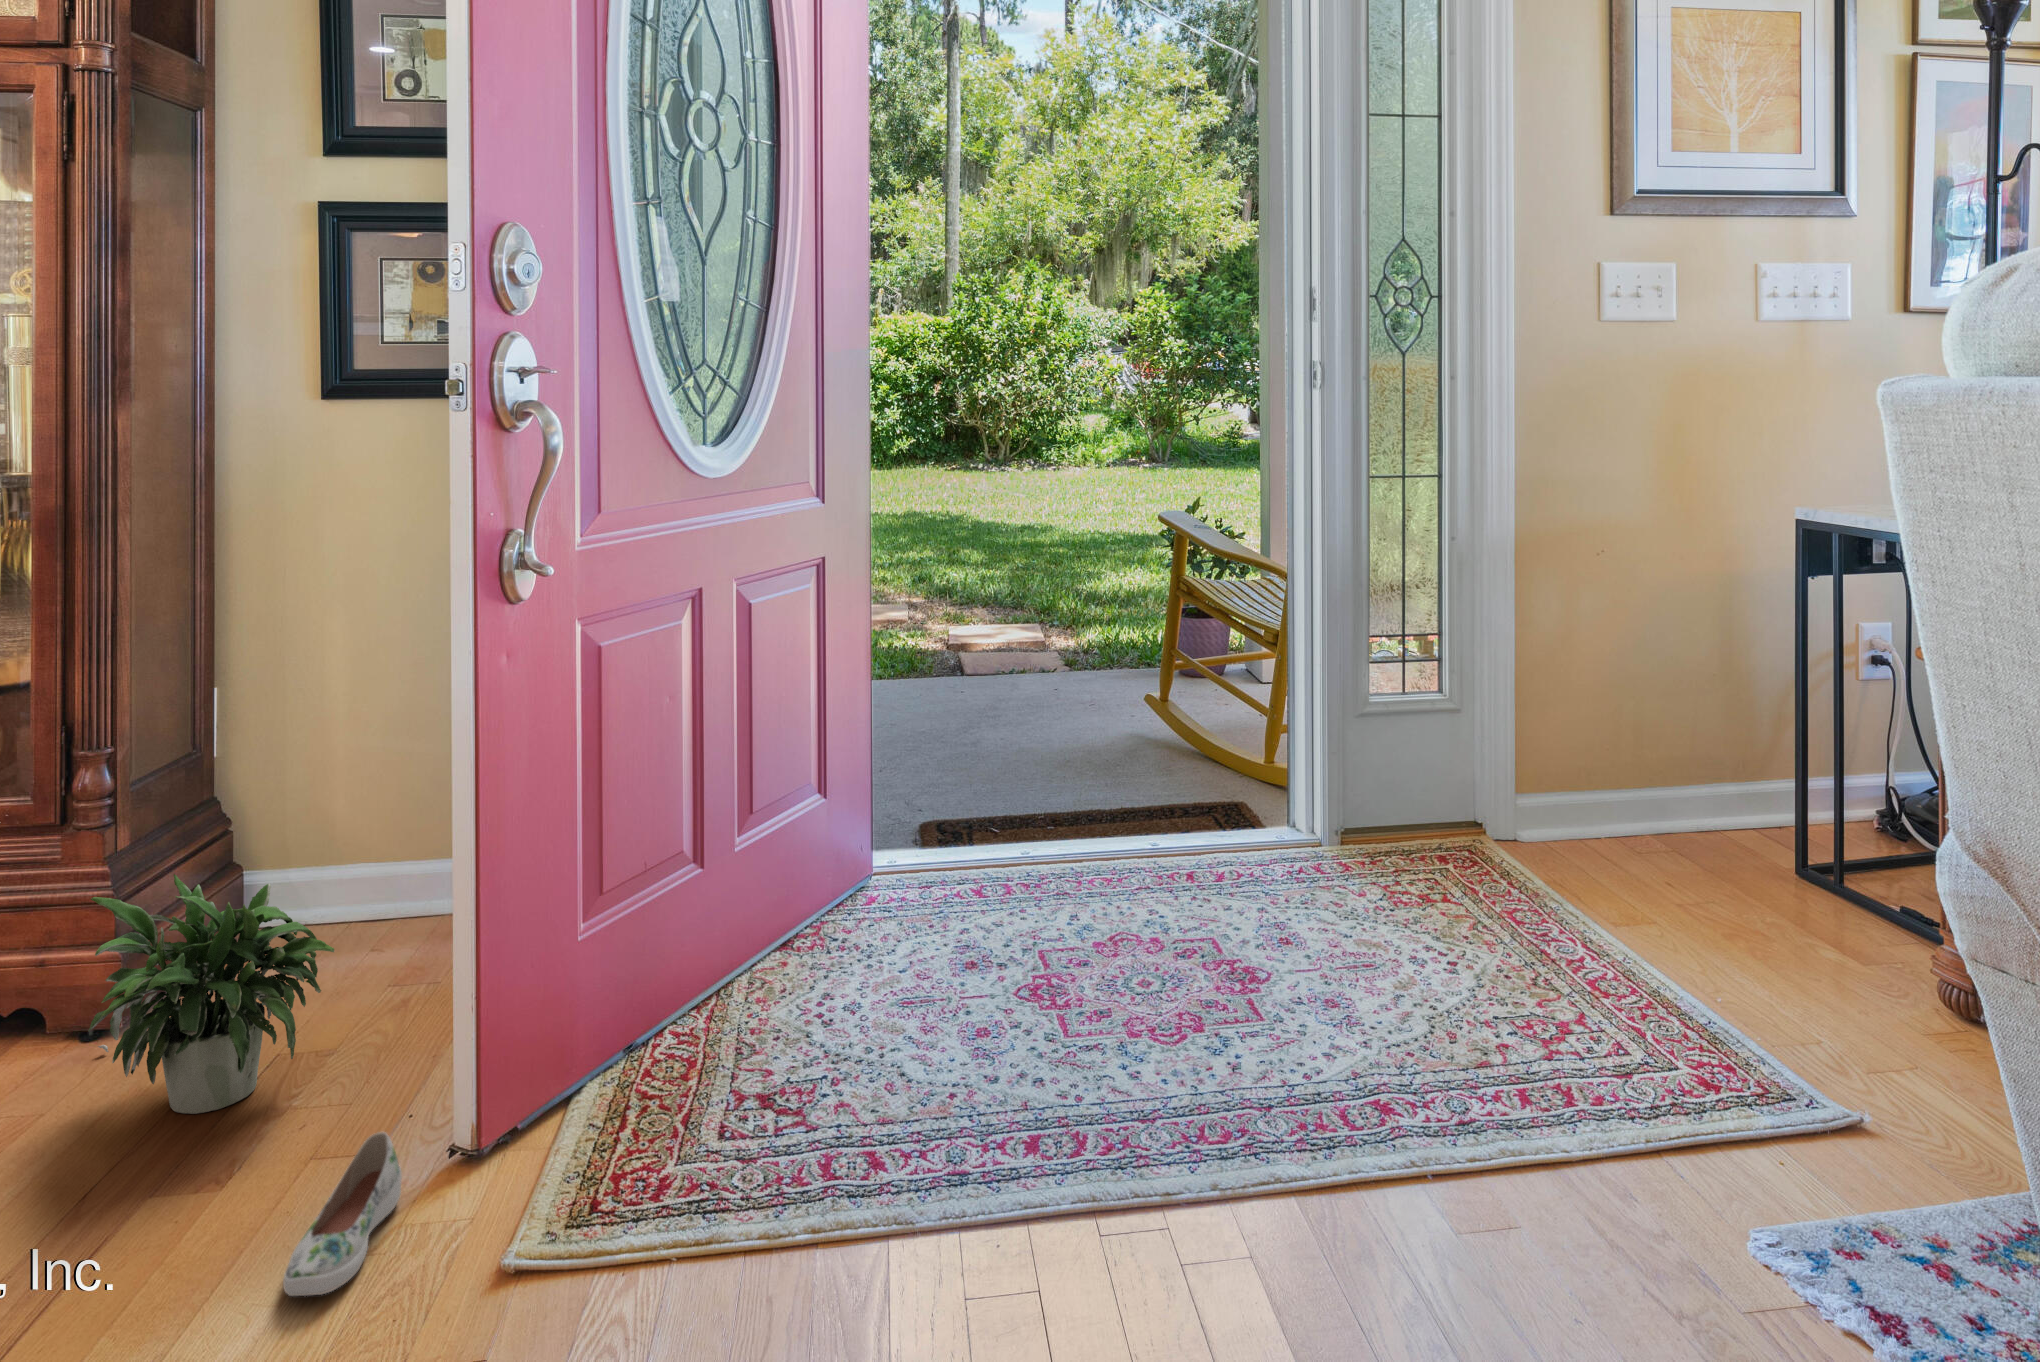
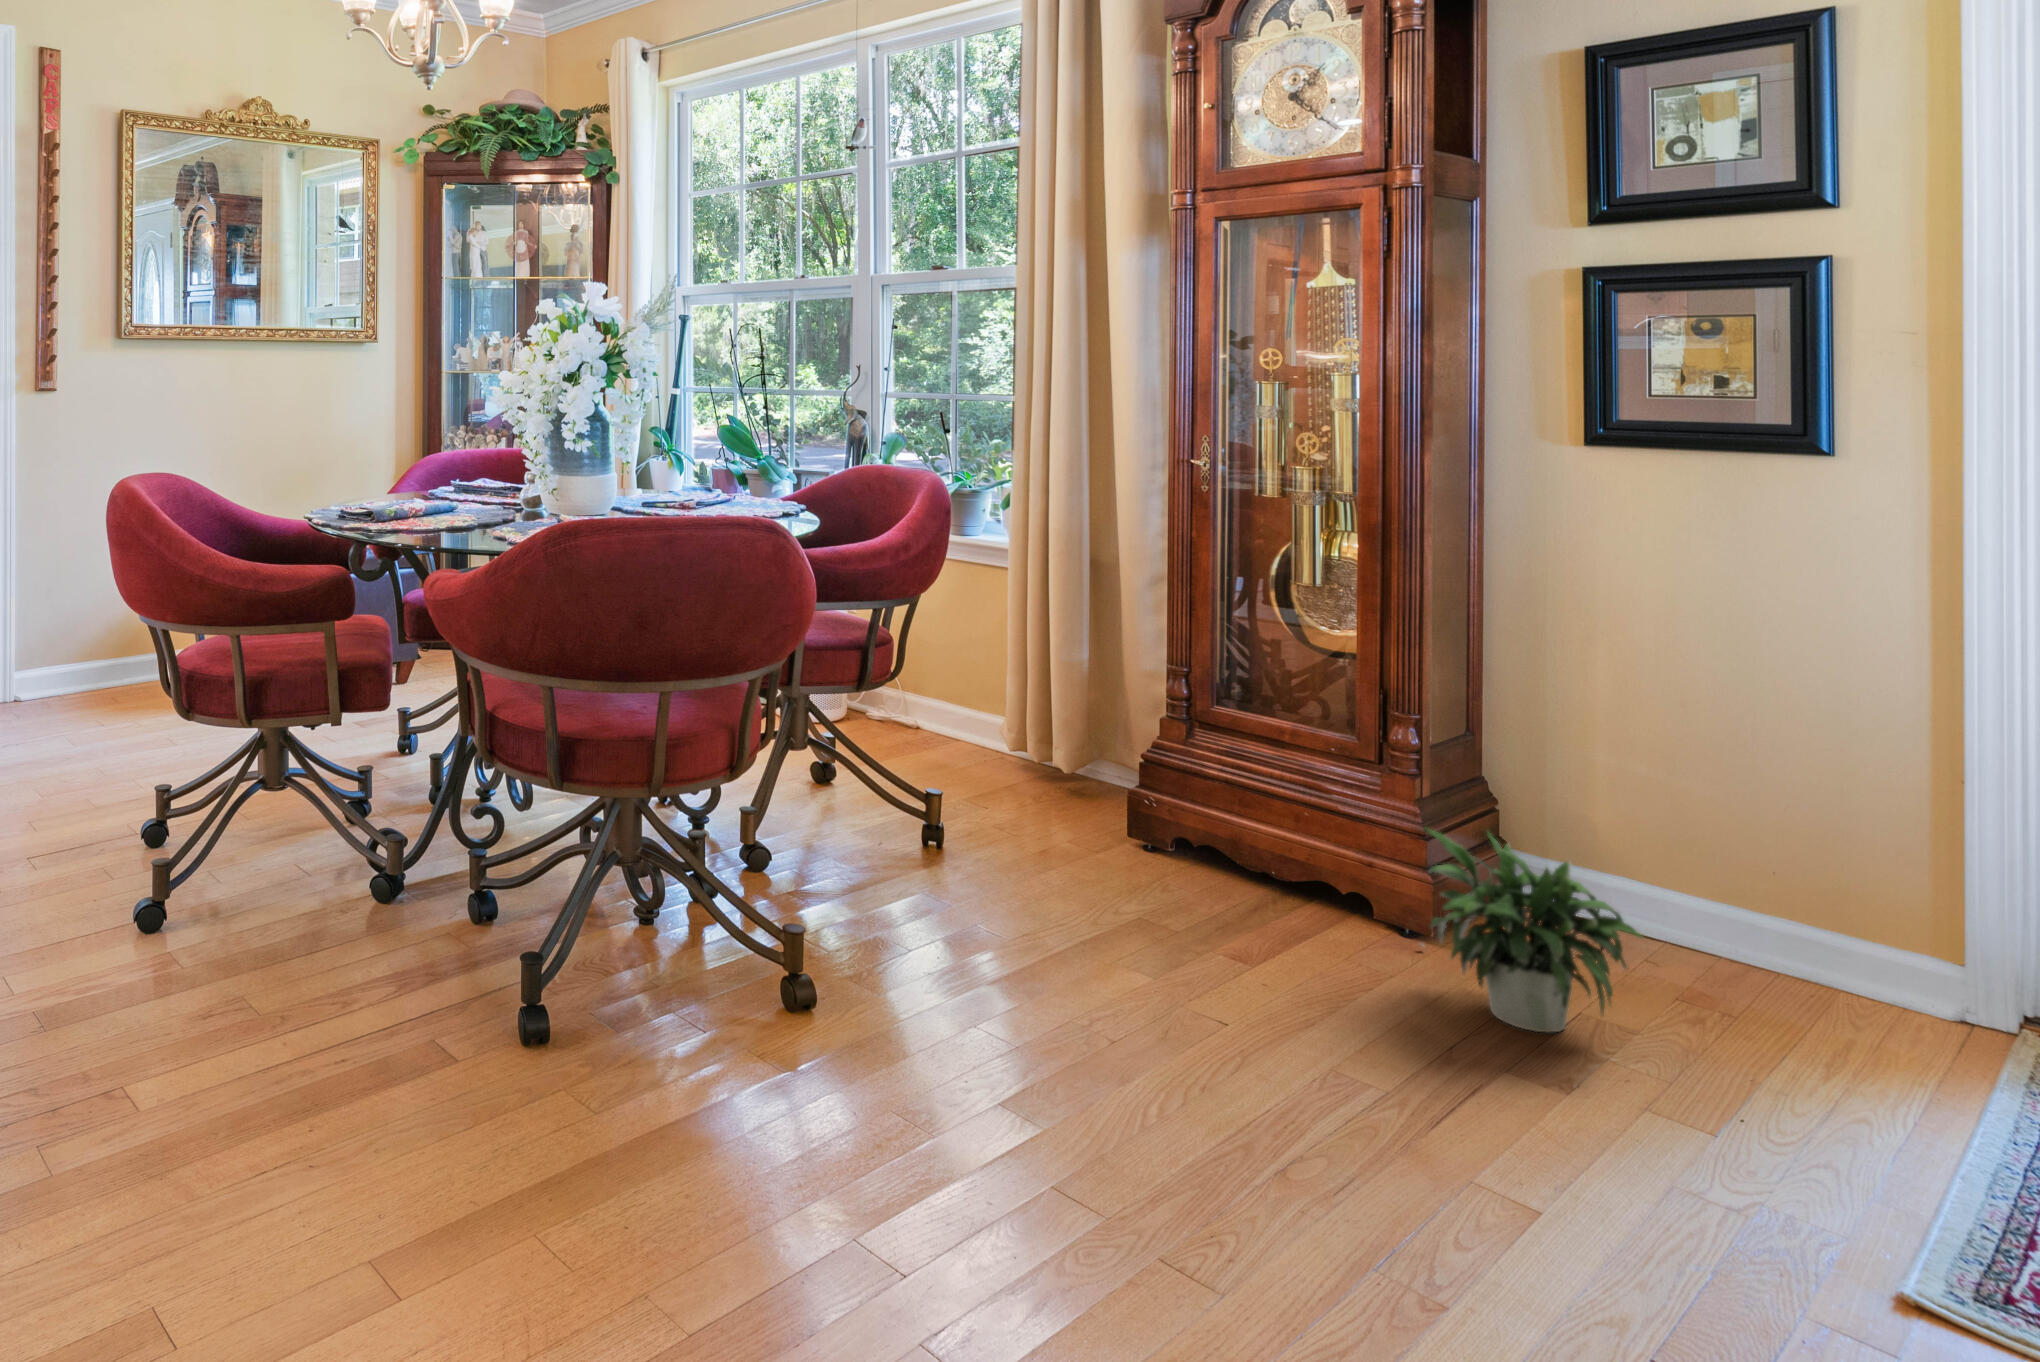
shoe: present [283,1132,402,1296] -> none [1644,1112,1746,1224]

